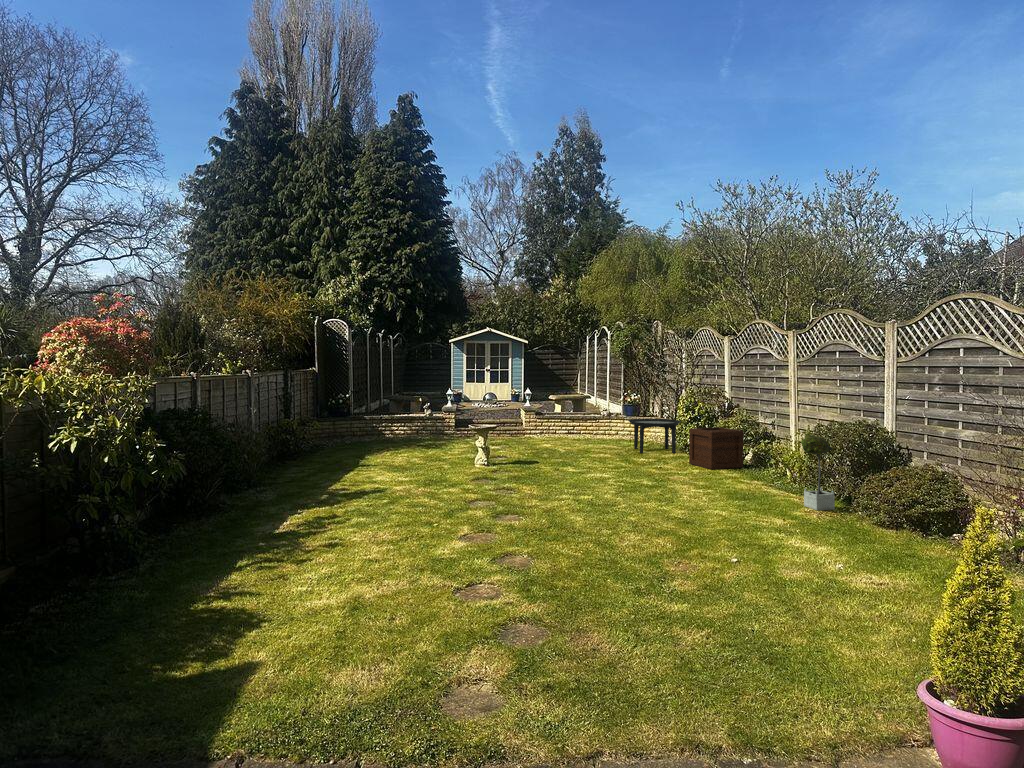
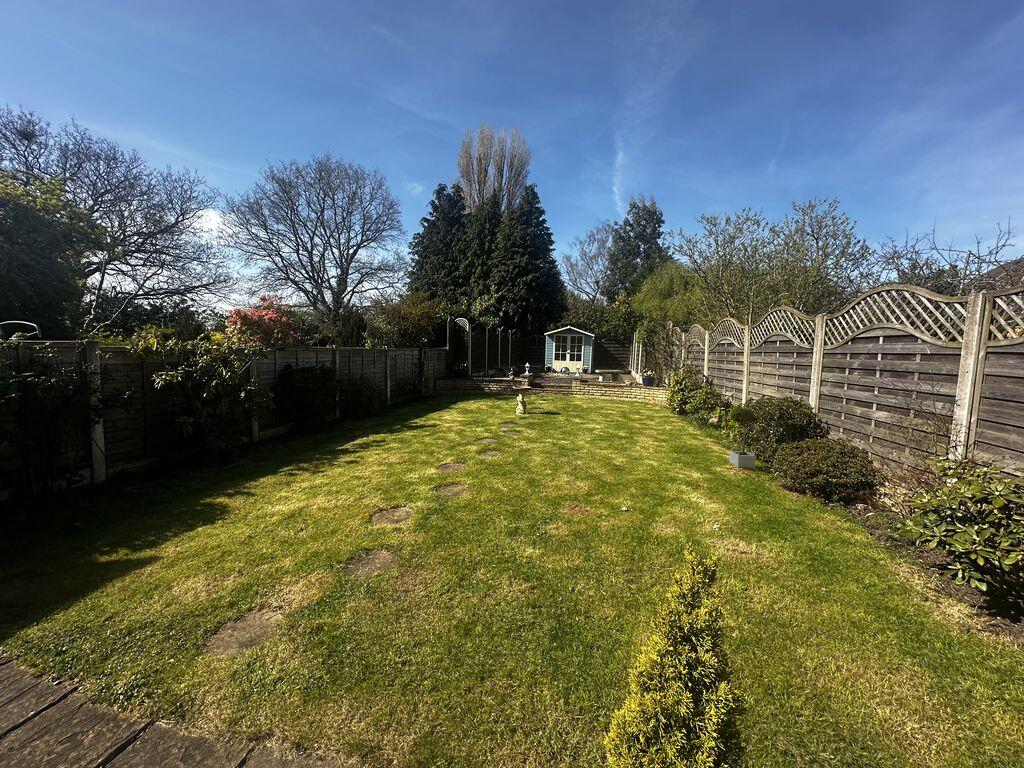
round table: present [628,419,681,453] -> none [632,387,670,412]
wooden crate: present [689,427,743,470] -> none [666,396,707,427]

